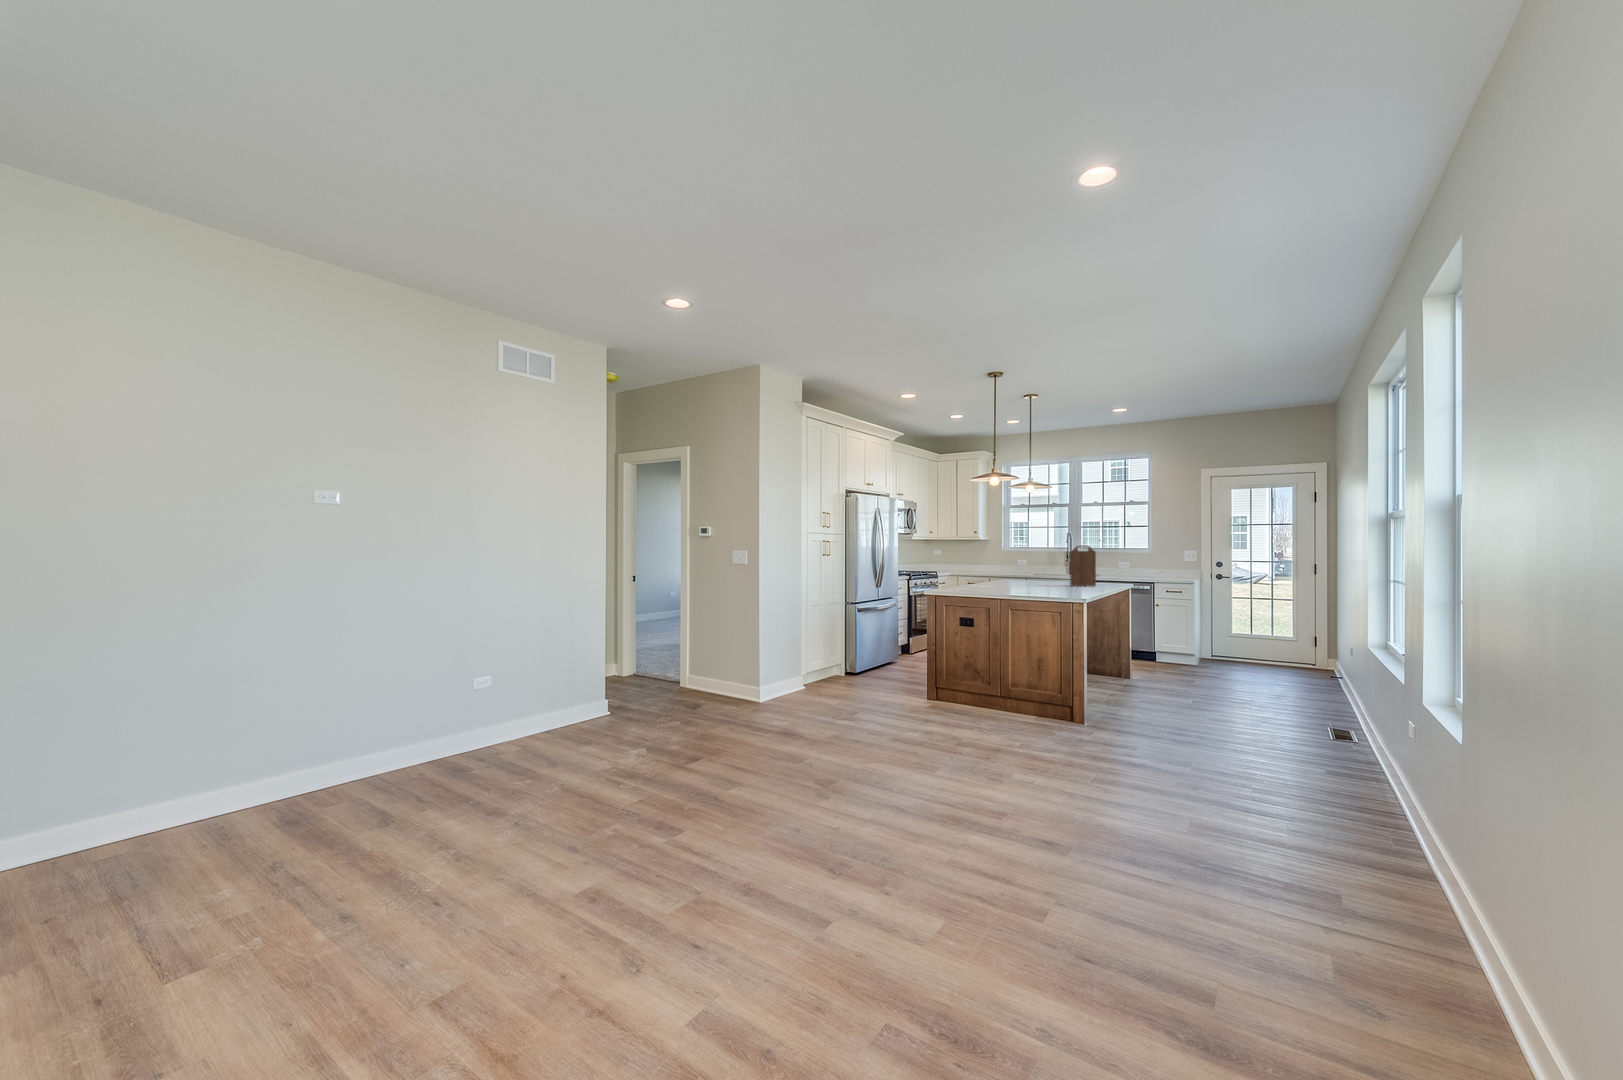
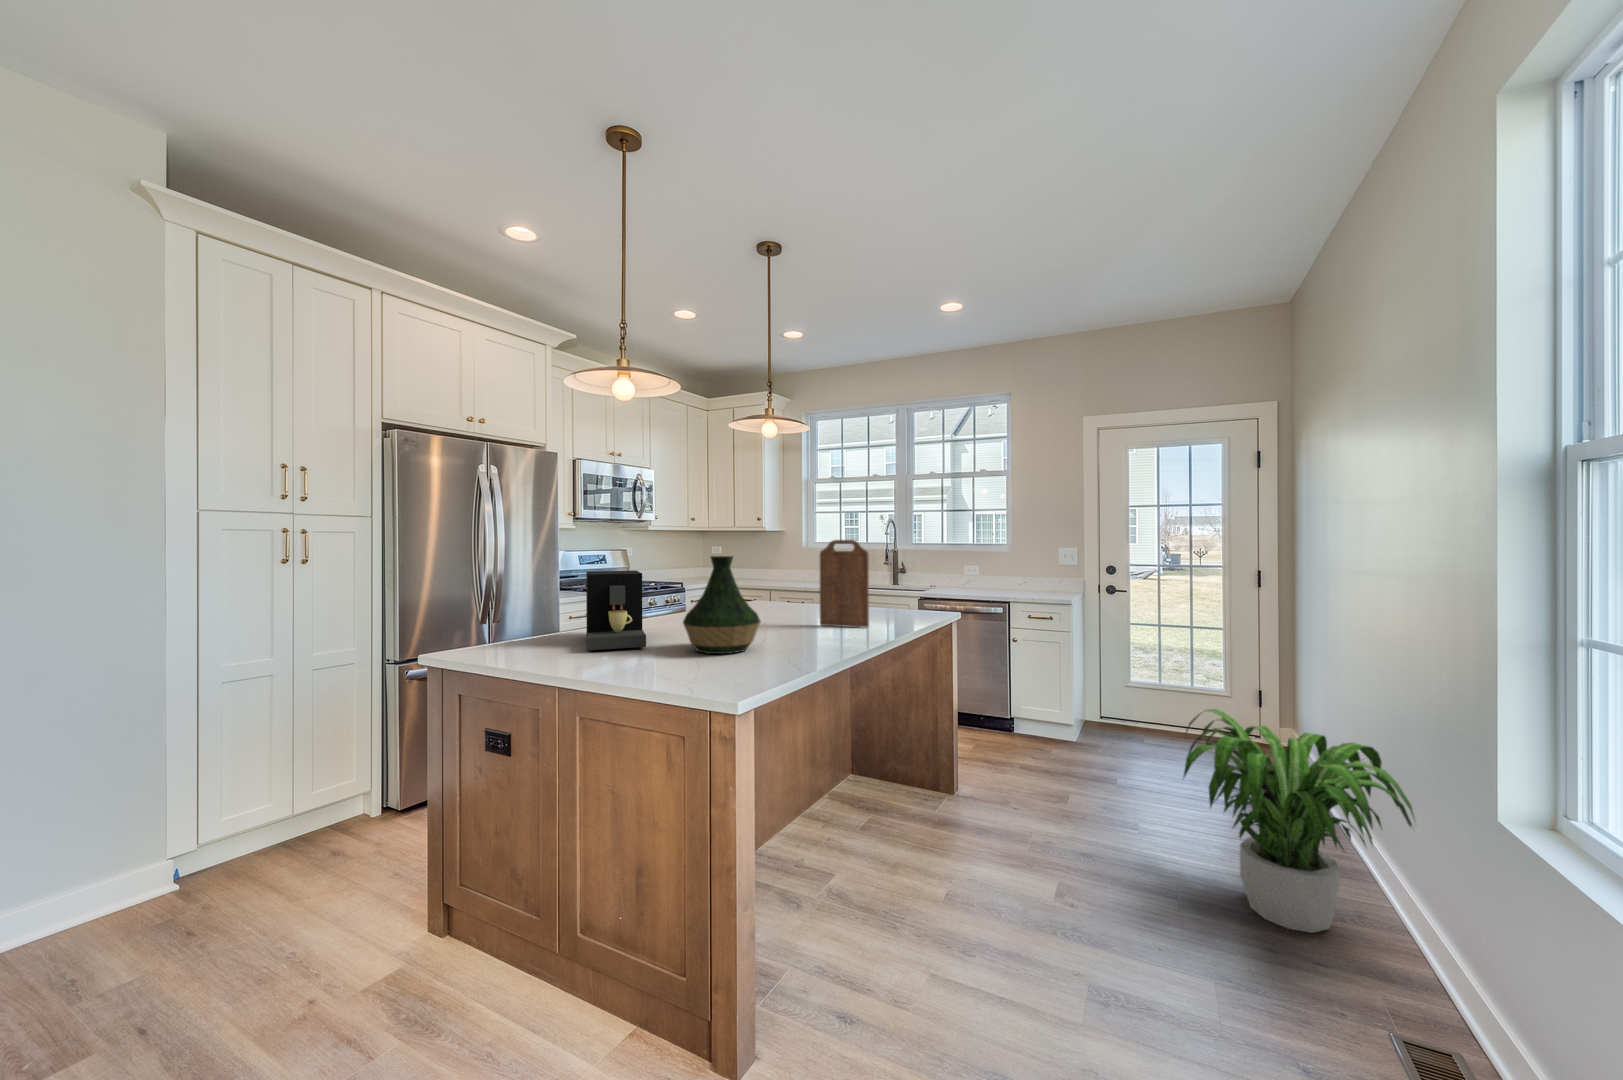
vase: none [1030,552,1063,591] -> present [683,556,761,654]
coffee maker: none [973,559,1014,589] -> present [586,570,646,650]
potted plant: none [1252,625,1352,712] -> present [1184,709,1414,933]

